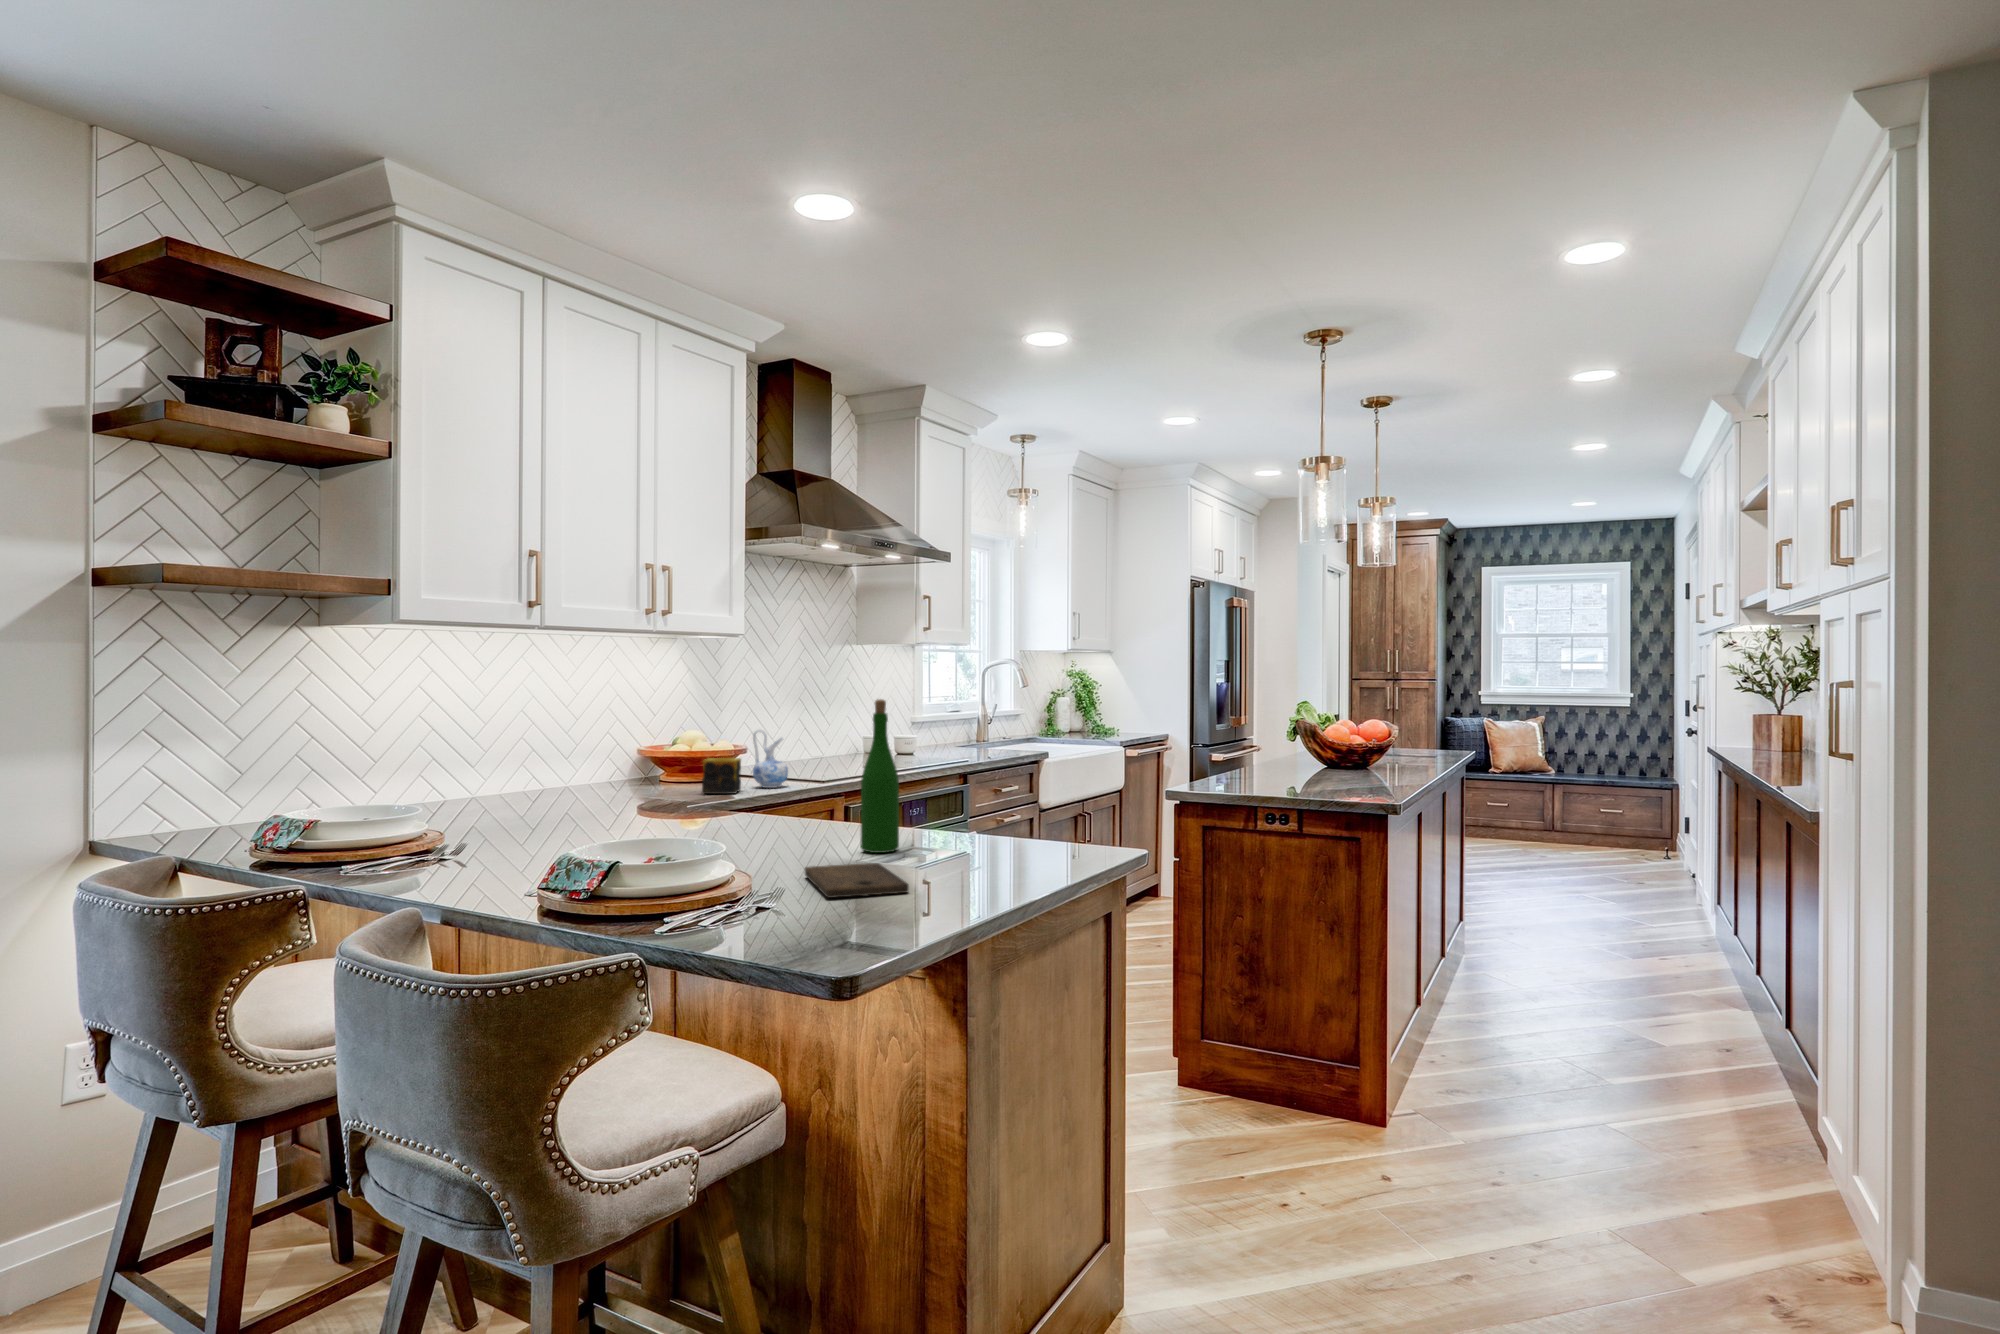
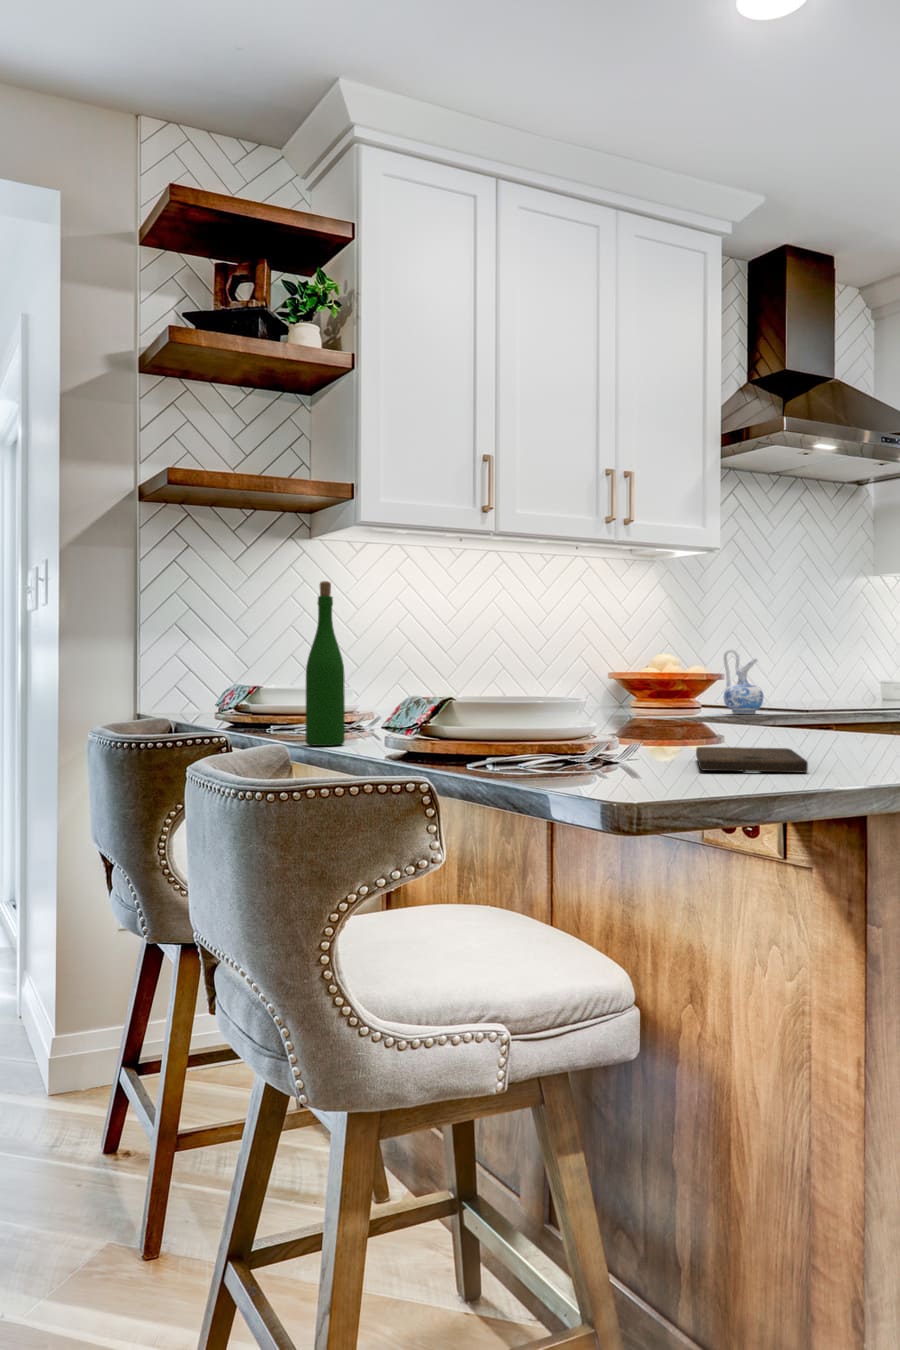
wine bottle: present [861,699,899,853] -> present [305,581,345,746]
candle: present [702,758,741,794] -> none [663,679,709,717]

